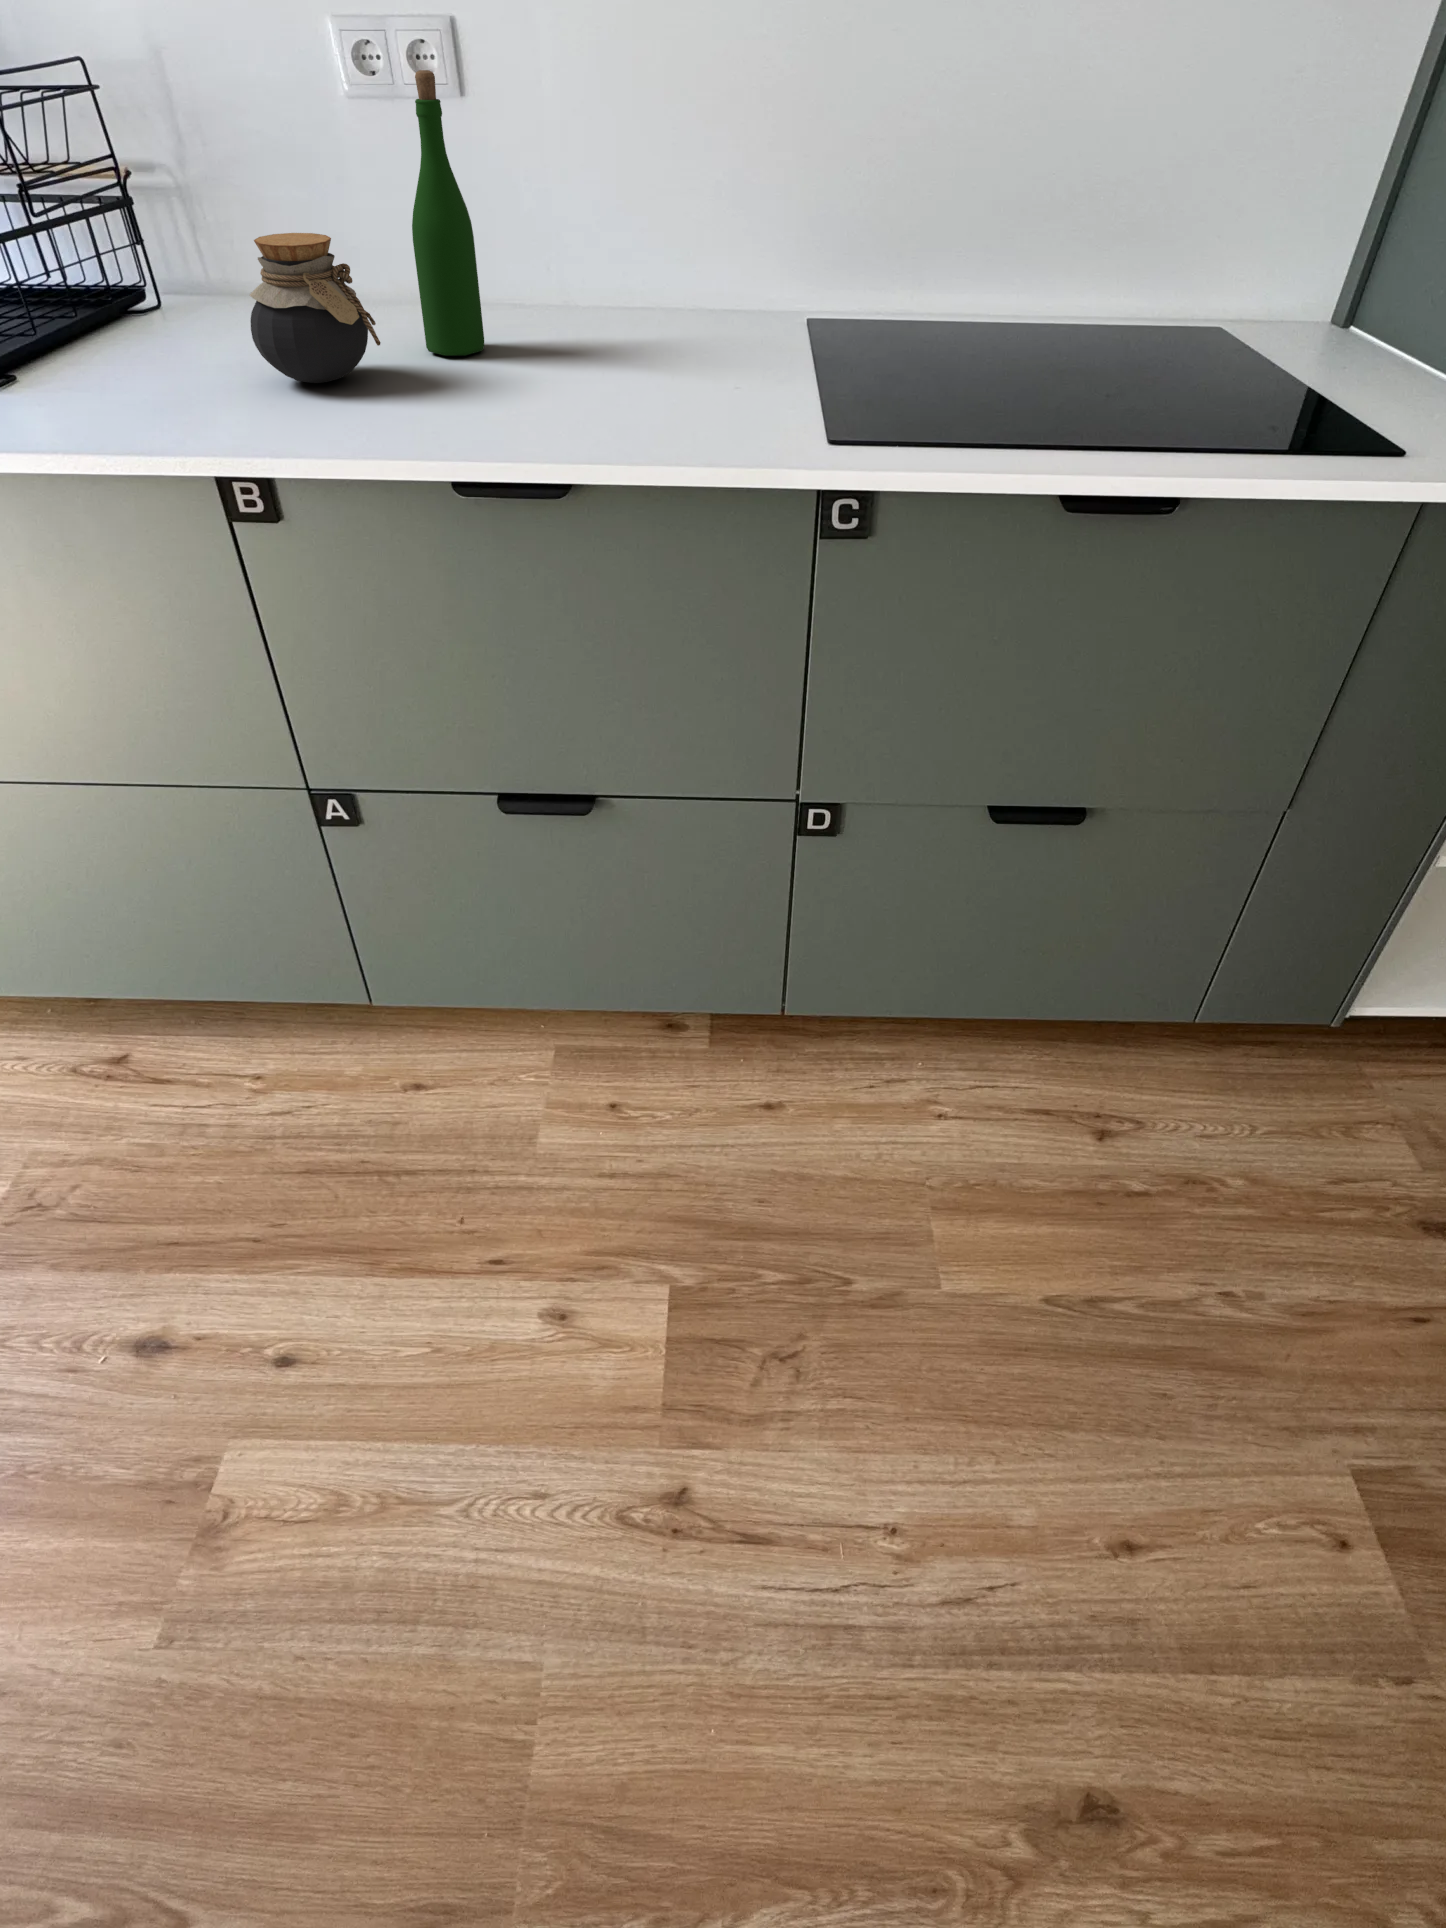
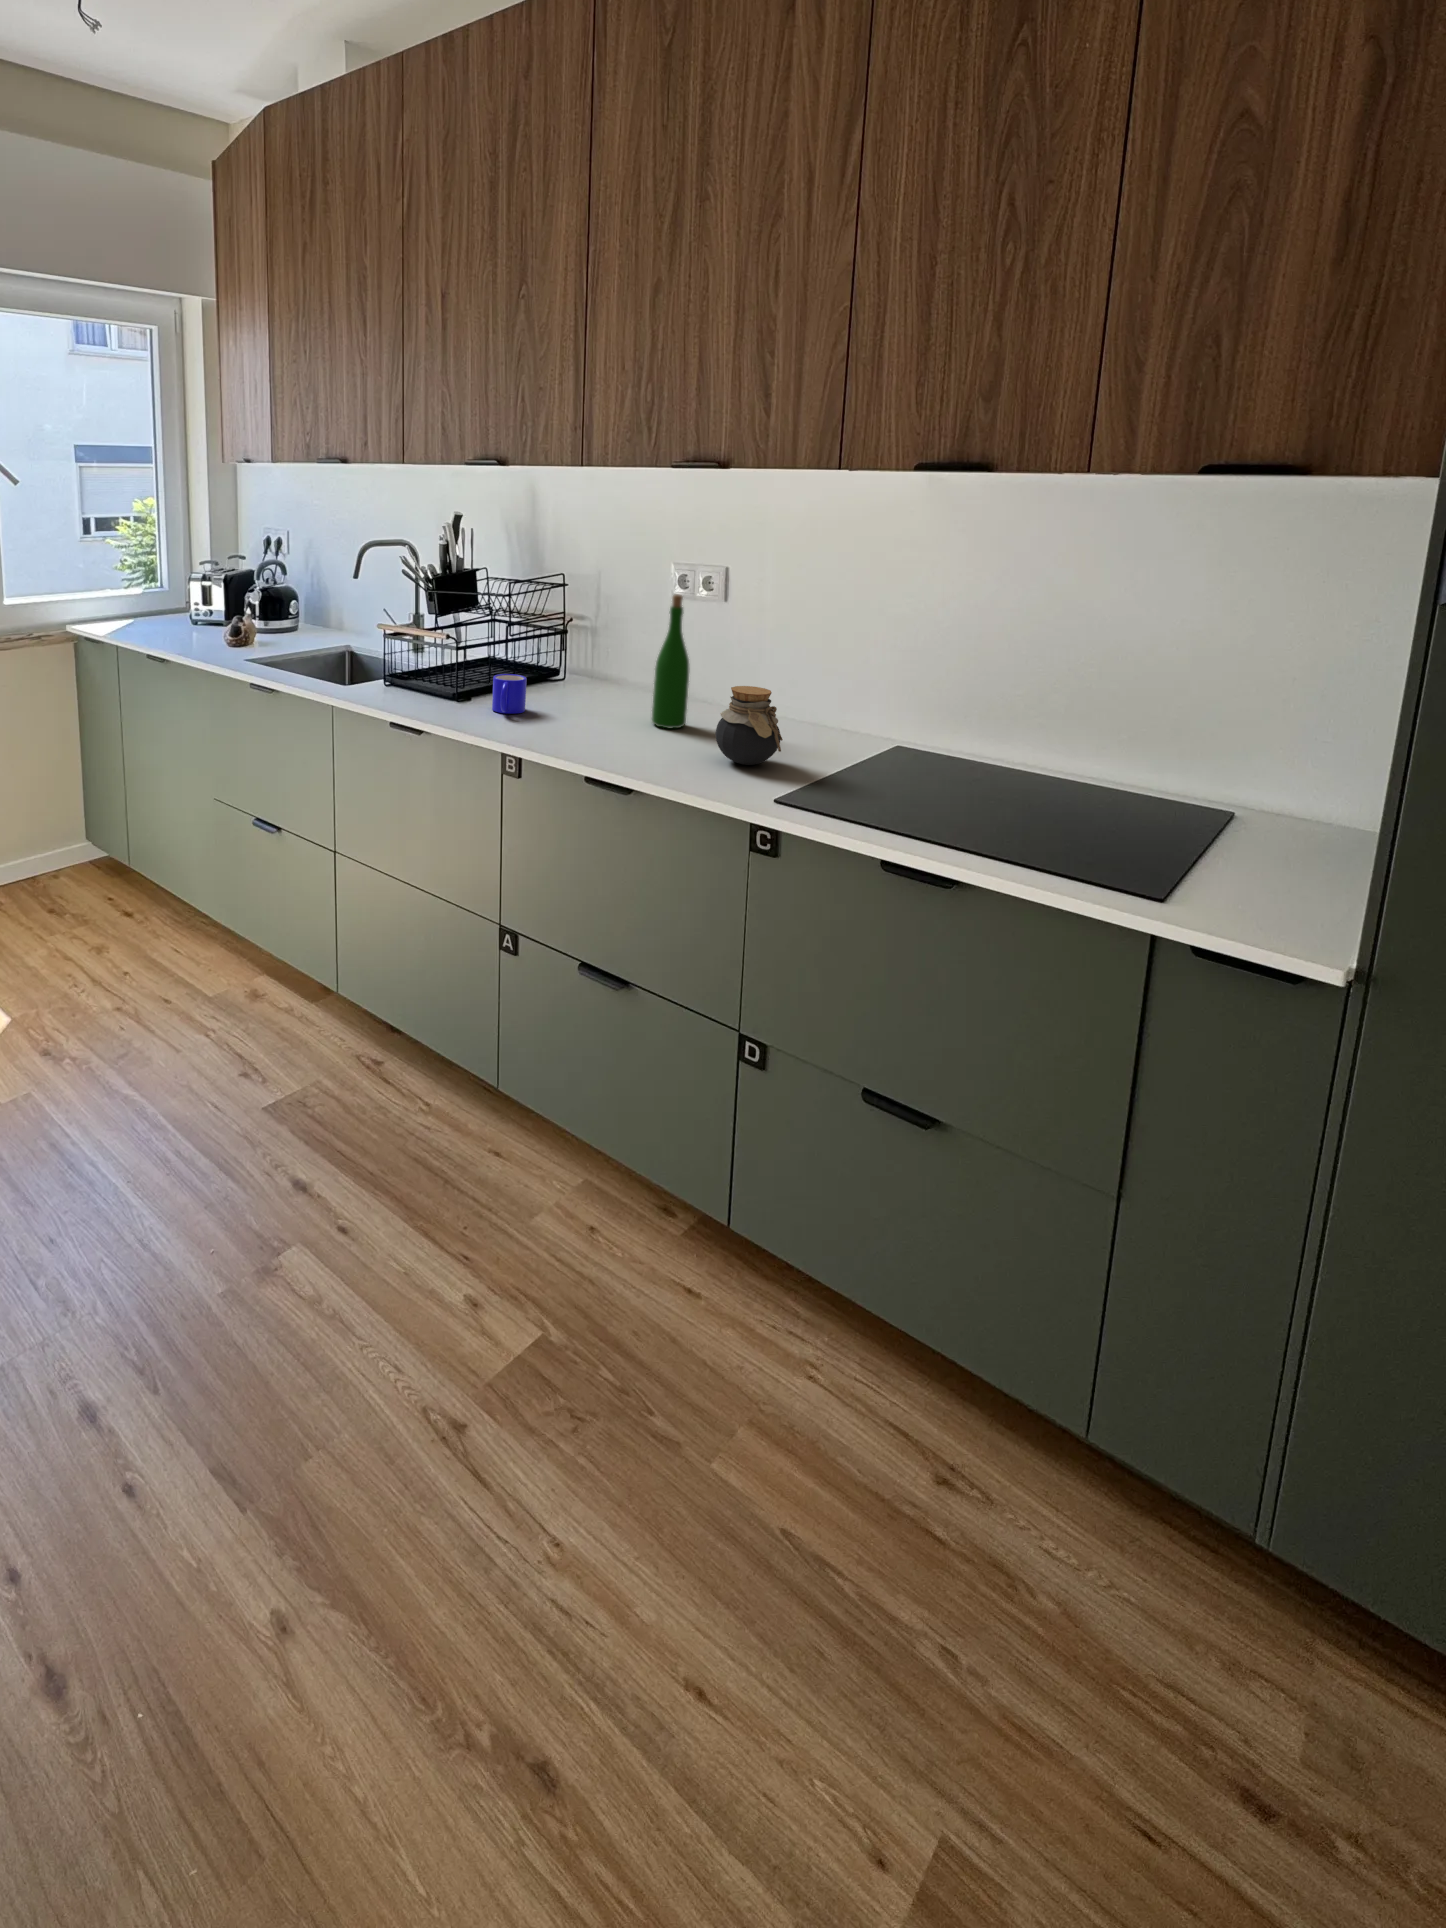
jar: present [250,233,381,383] -> present [715,686,783,765]
mug: none [72,305,170,395] -> present [492,674,527,714]

